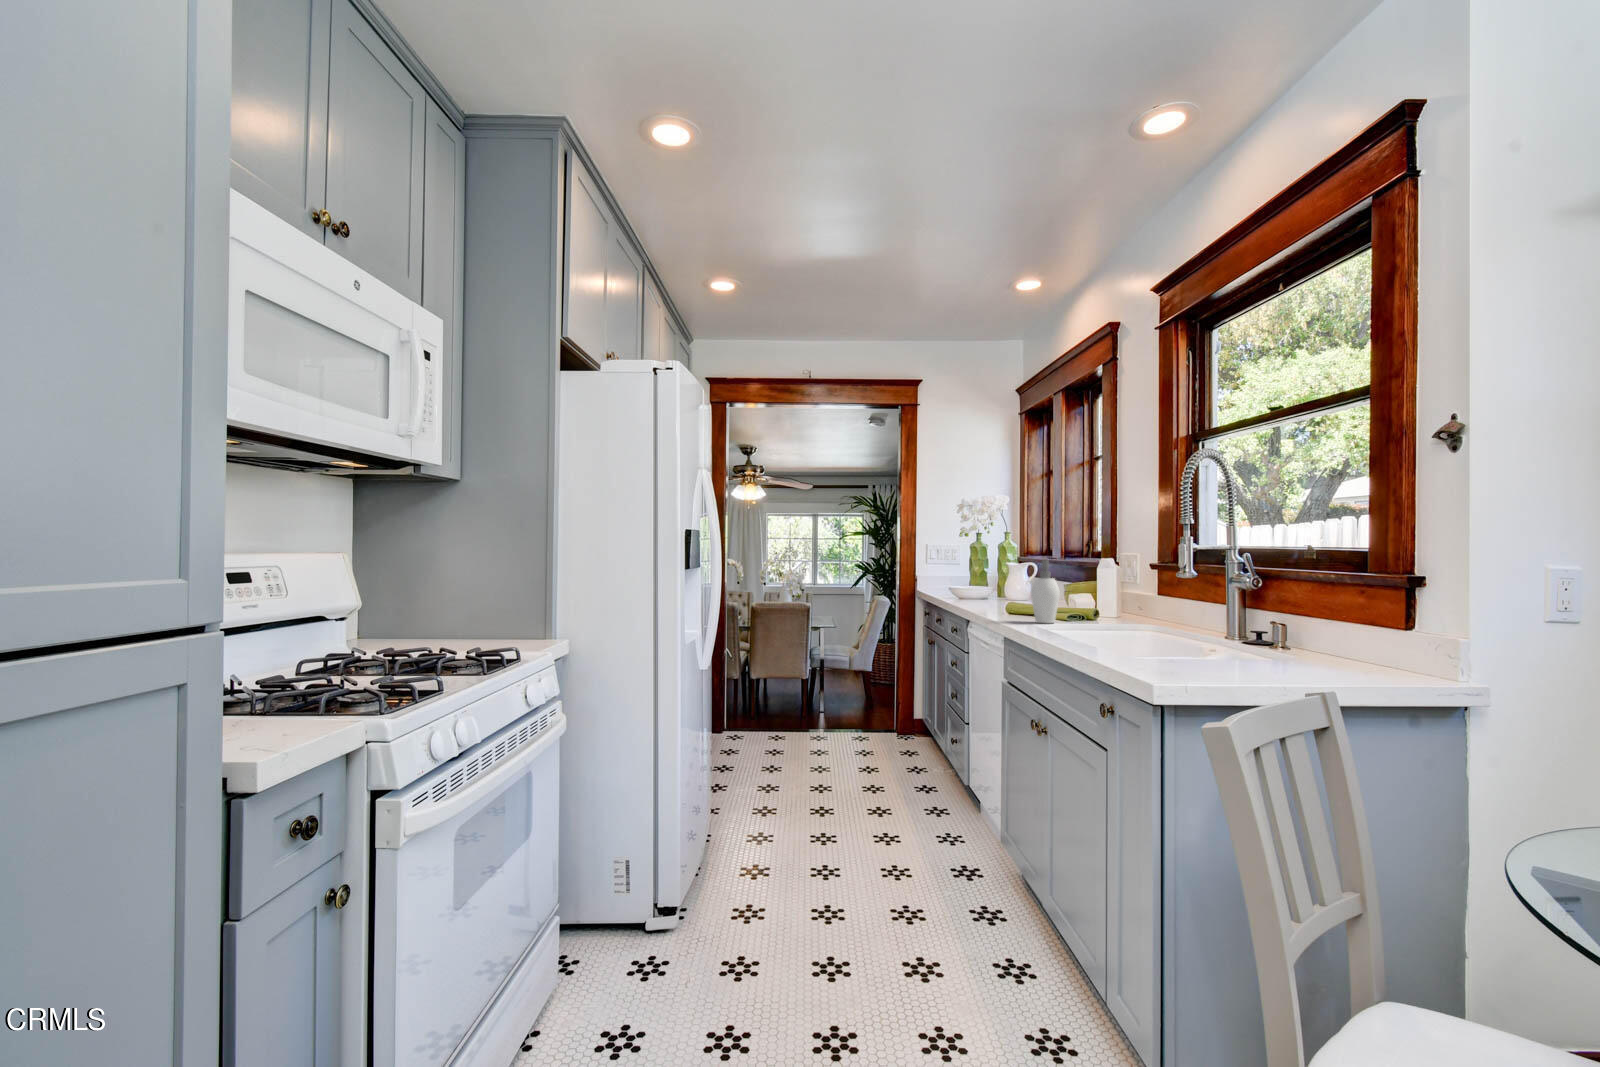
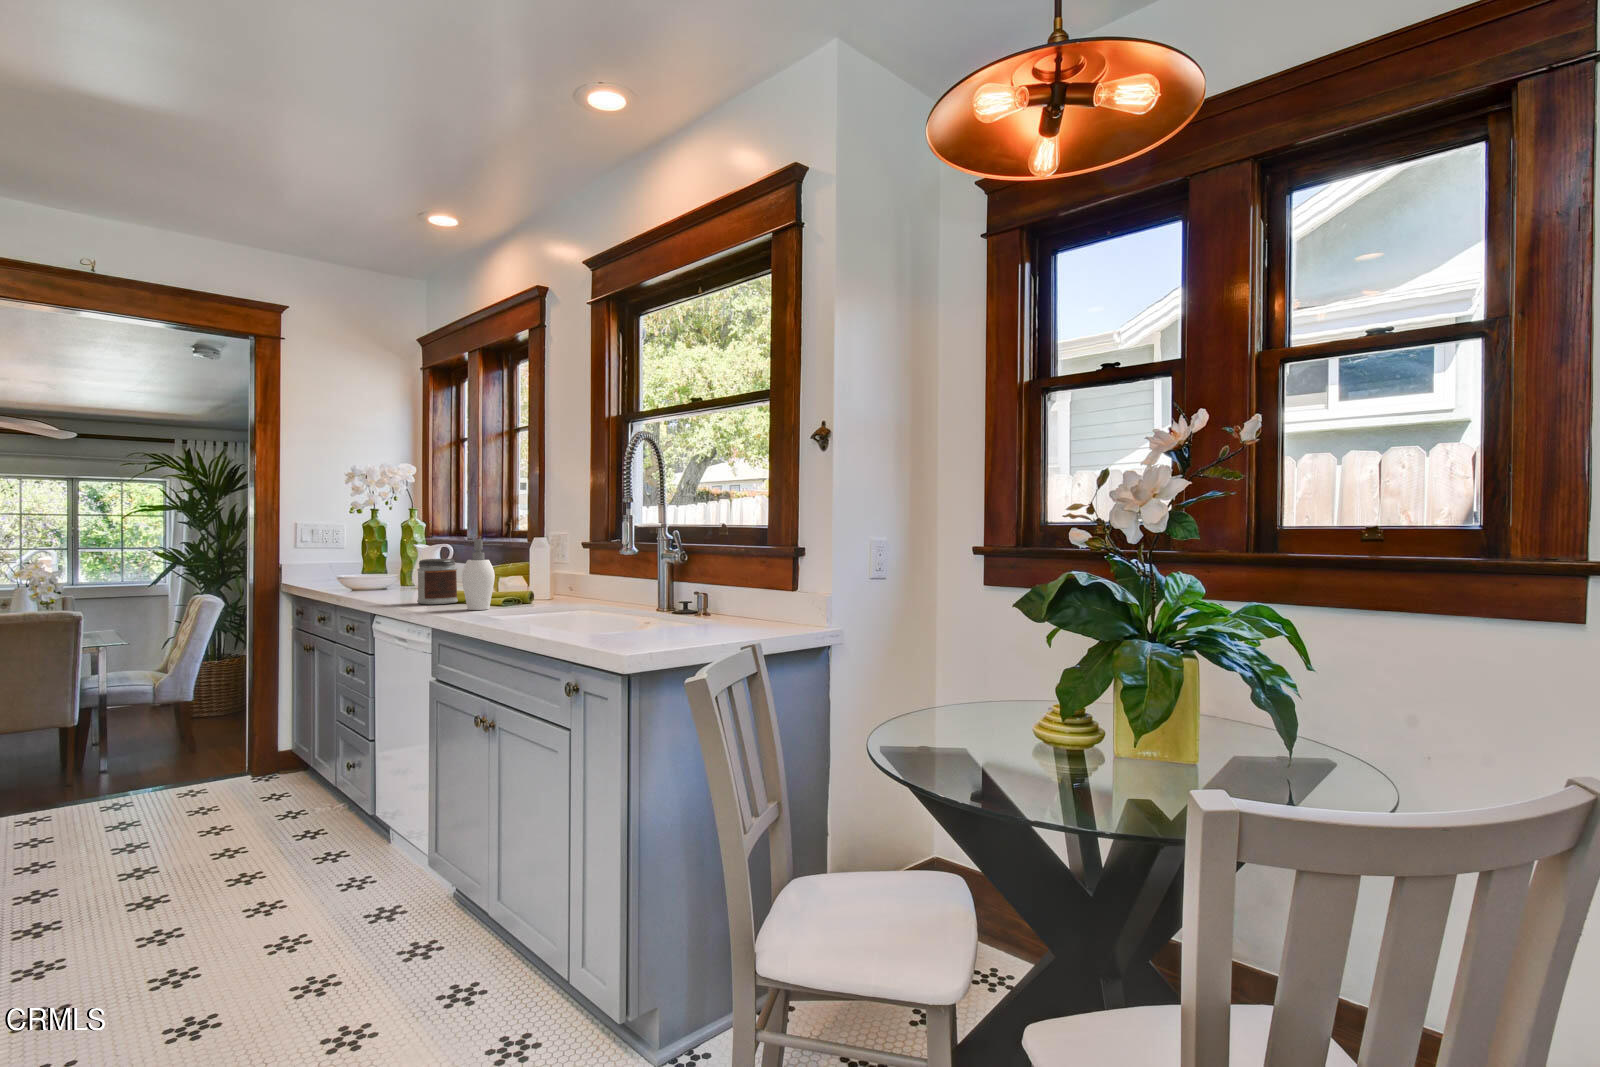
jar: none [999,576,1032,615] -> present [417,559,458,605]

